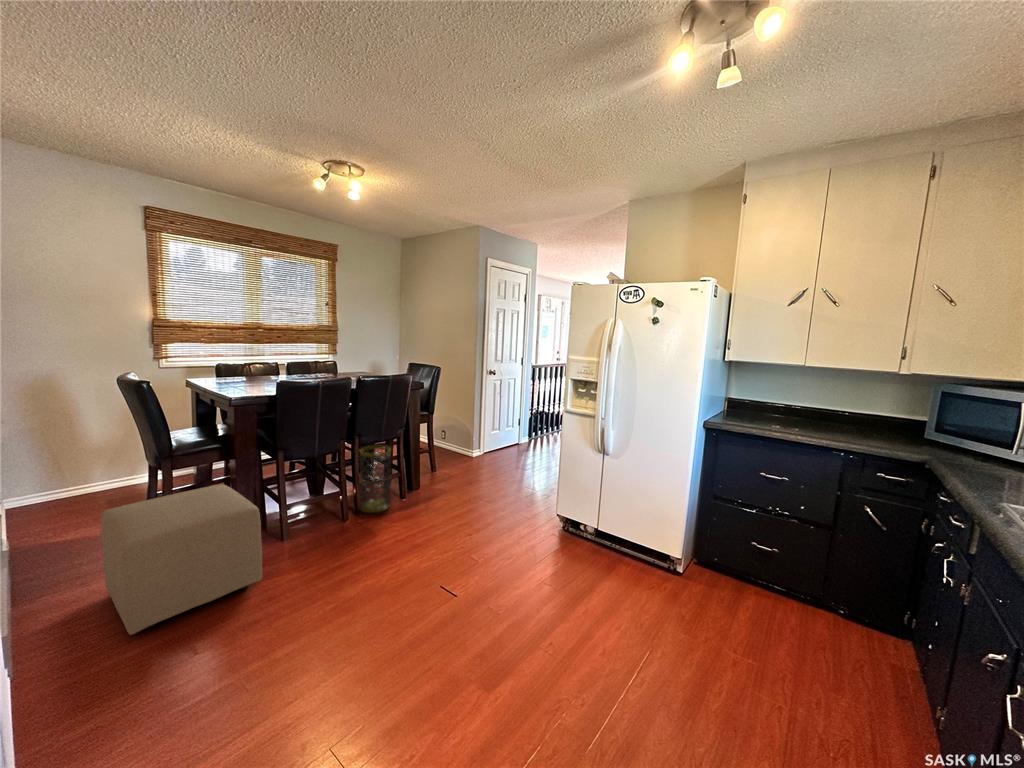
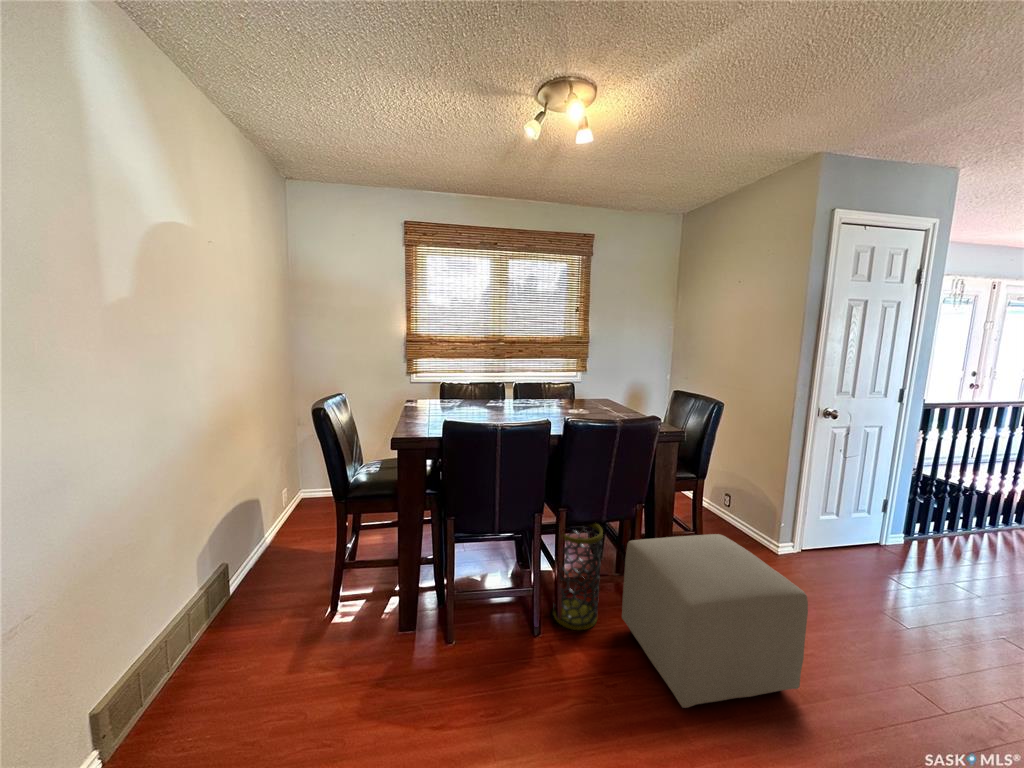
ottoman: present [101,484,262,635] -> present [622,534,808,708]

